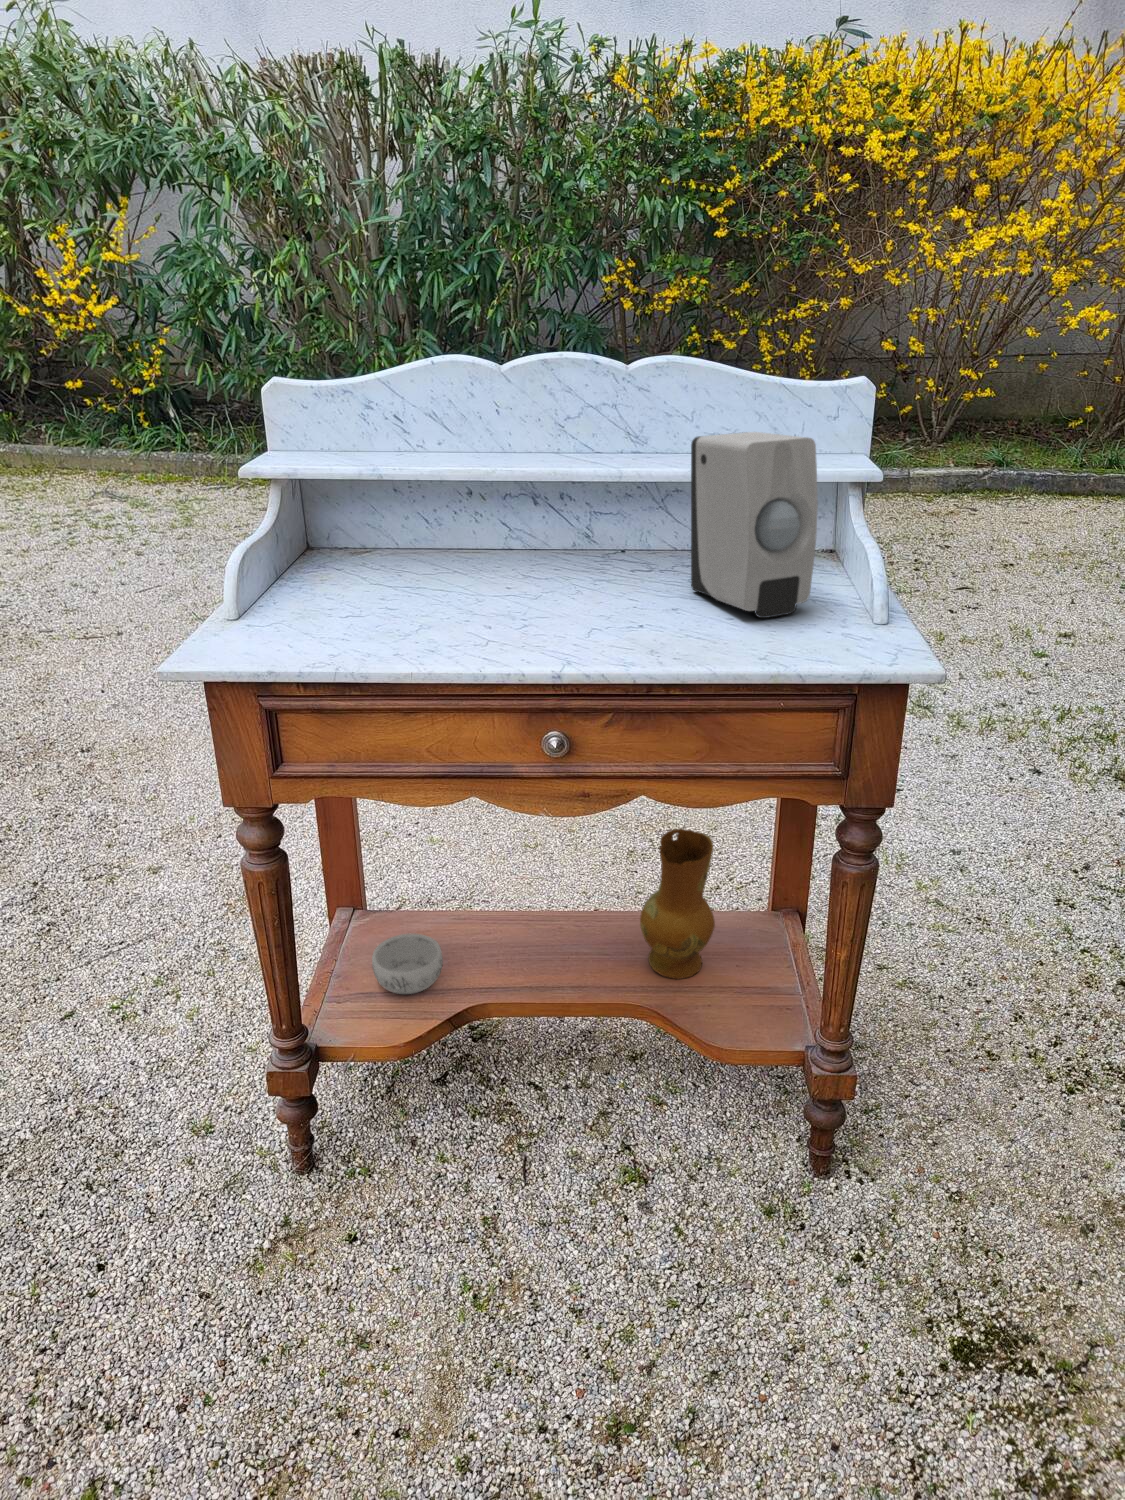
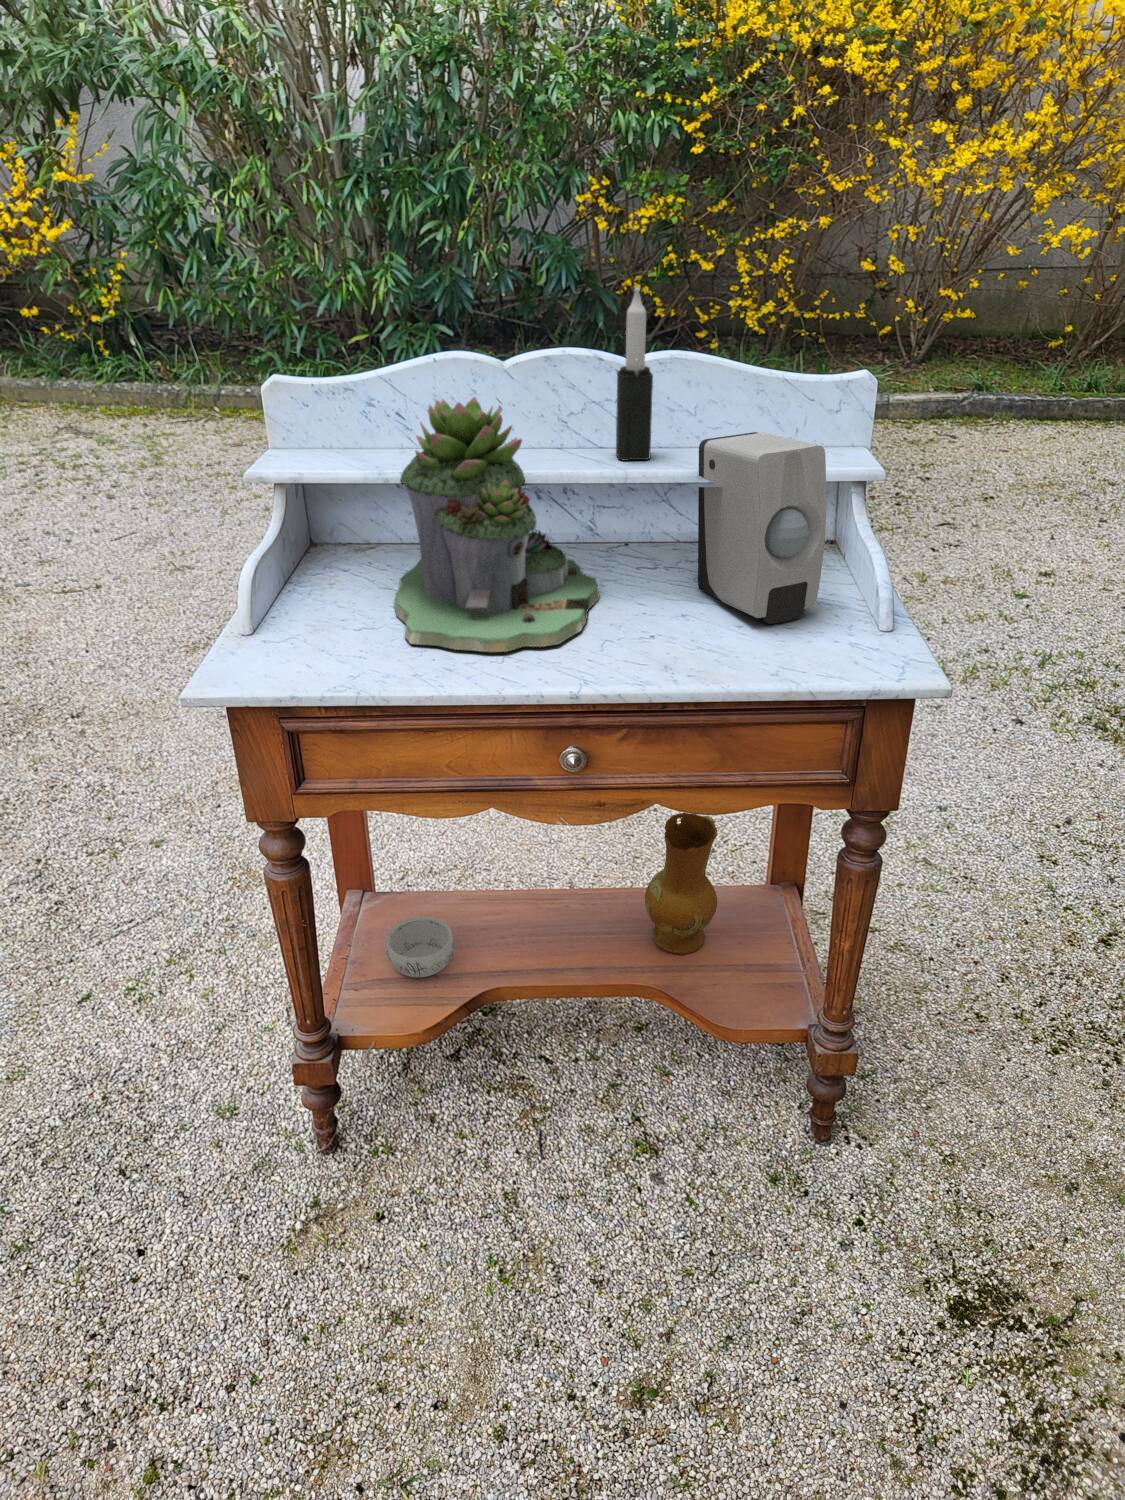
candle: none [611,289,647,461] -> present [616,287,653,461]
succulent planter: none [385,390,592,637] -> present [394,397,600,652]

